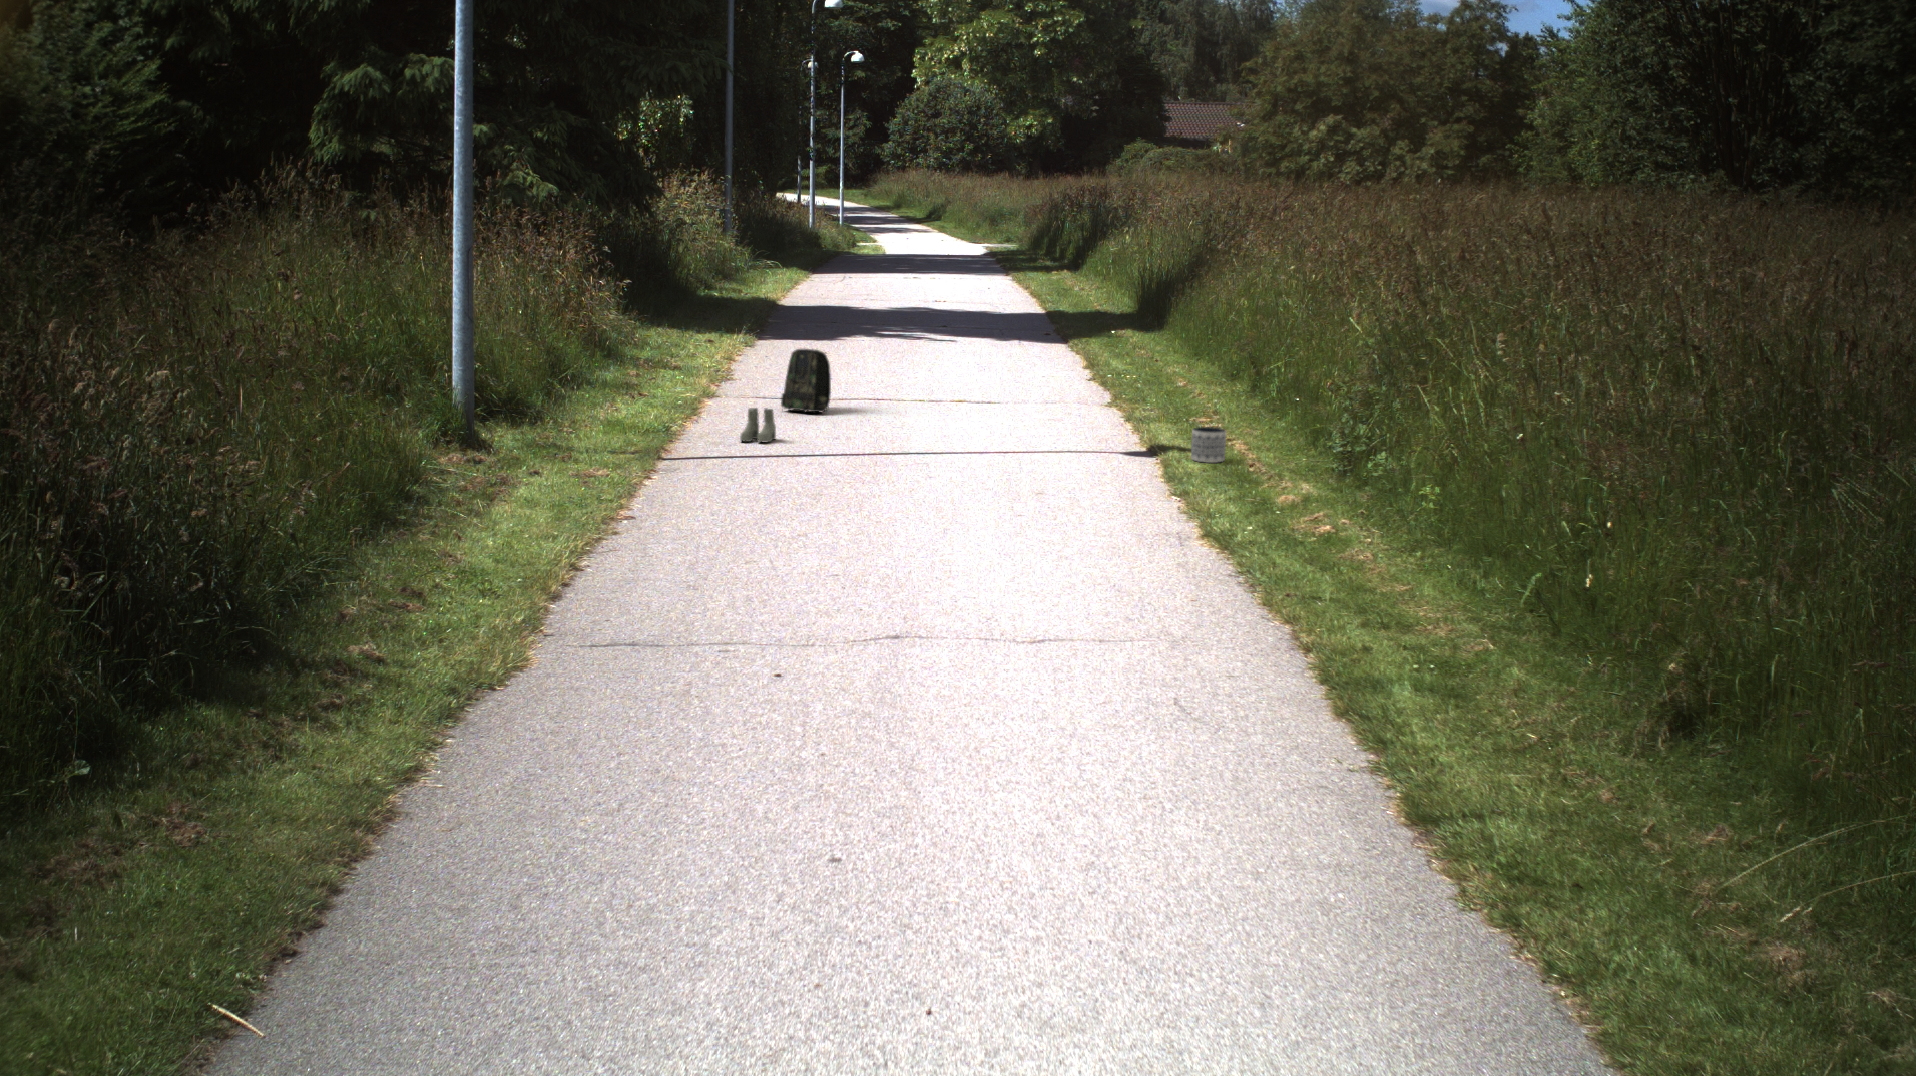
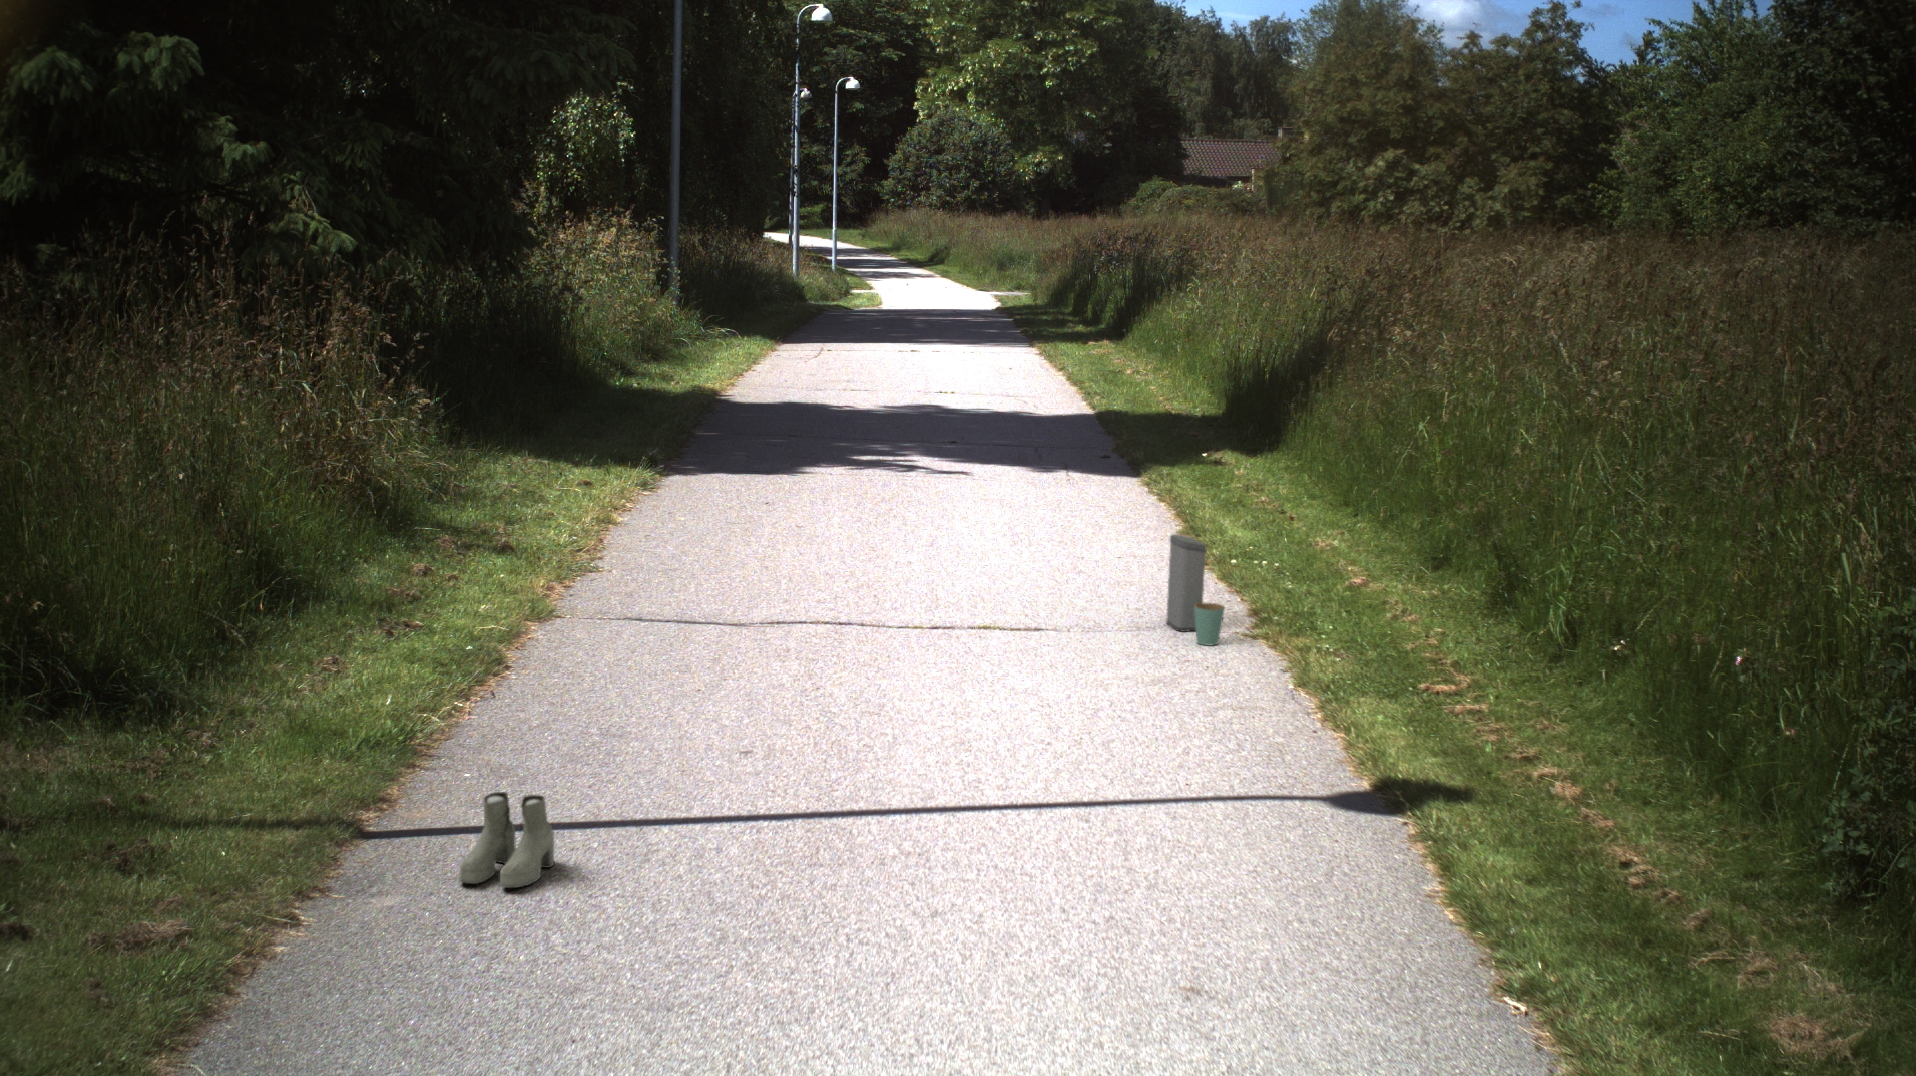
trash can: none [1059,340,1088,396] -> present [1166,534,1225,645]
backpack: present [781,349,831,413] -> none [615,591,721,730]
planter: present [1191,427,1226,463] -> none [1583,876,1684,984]

